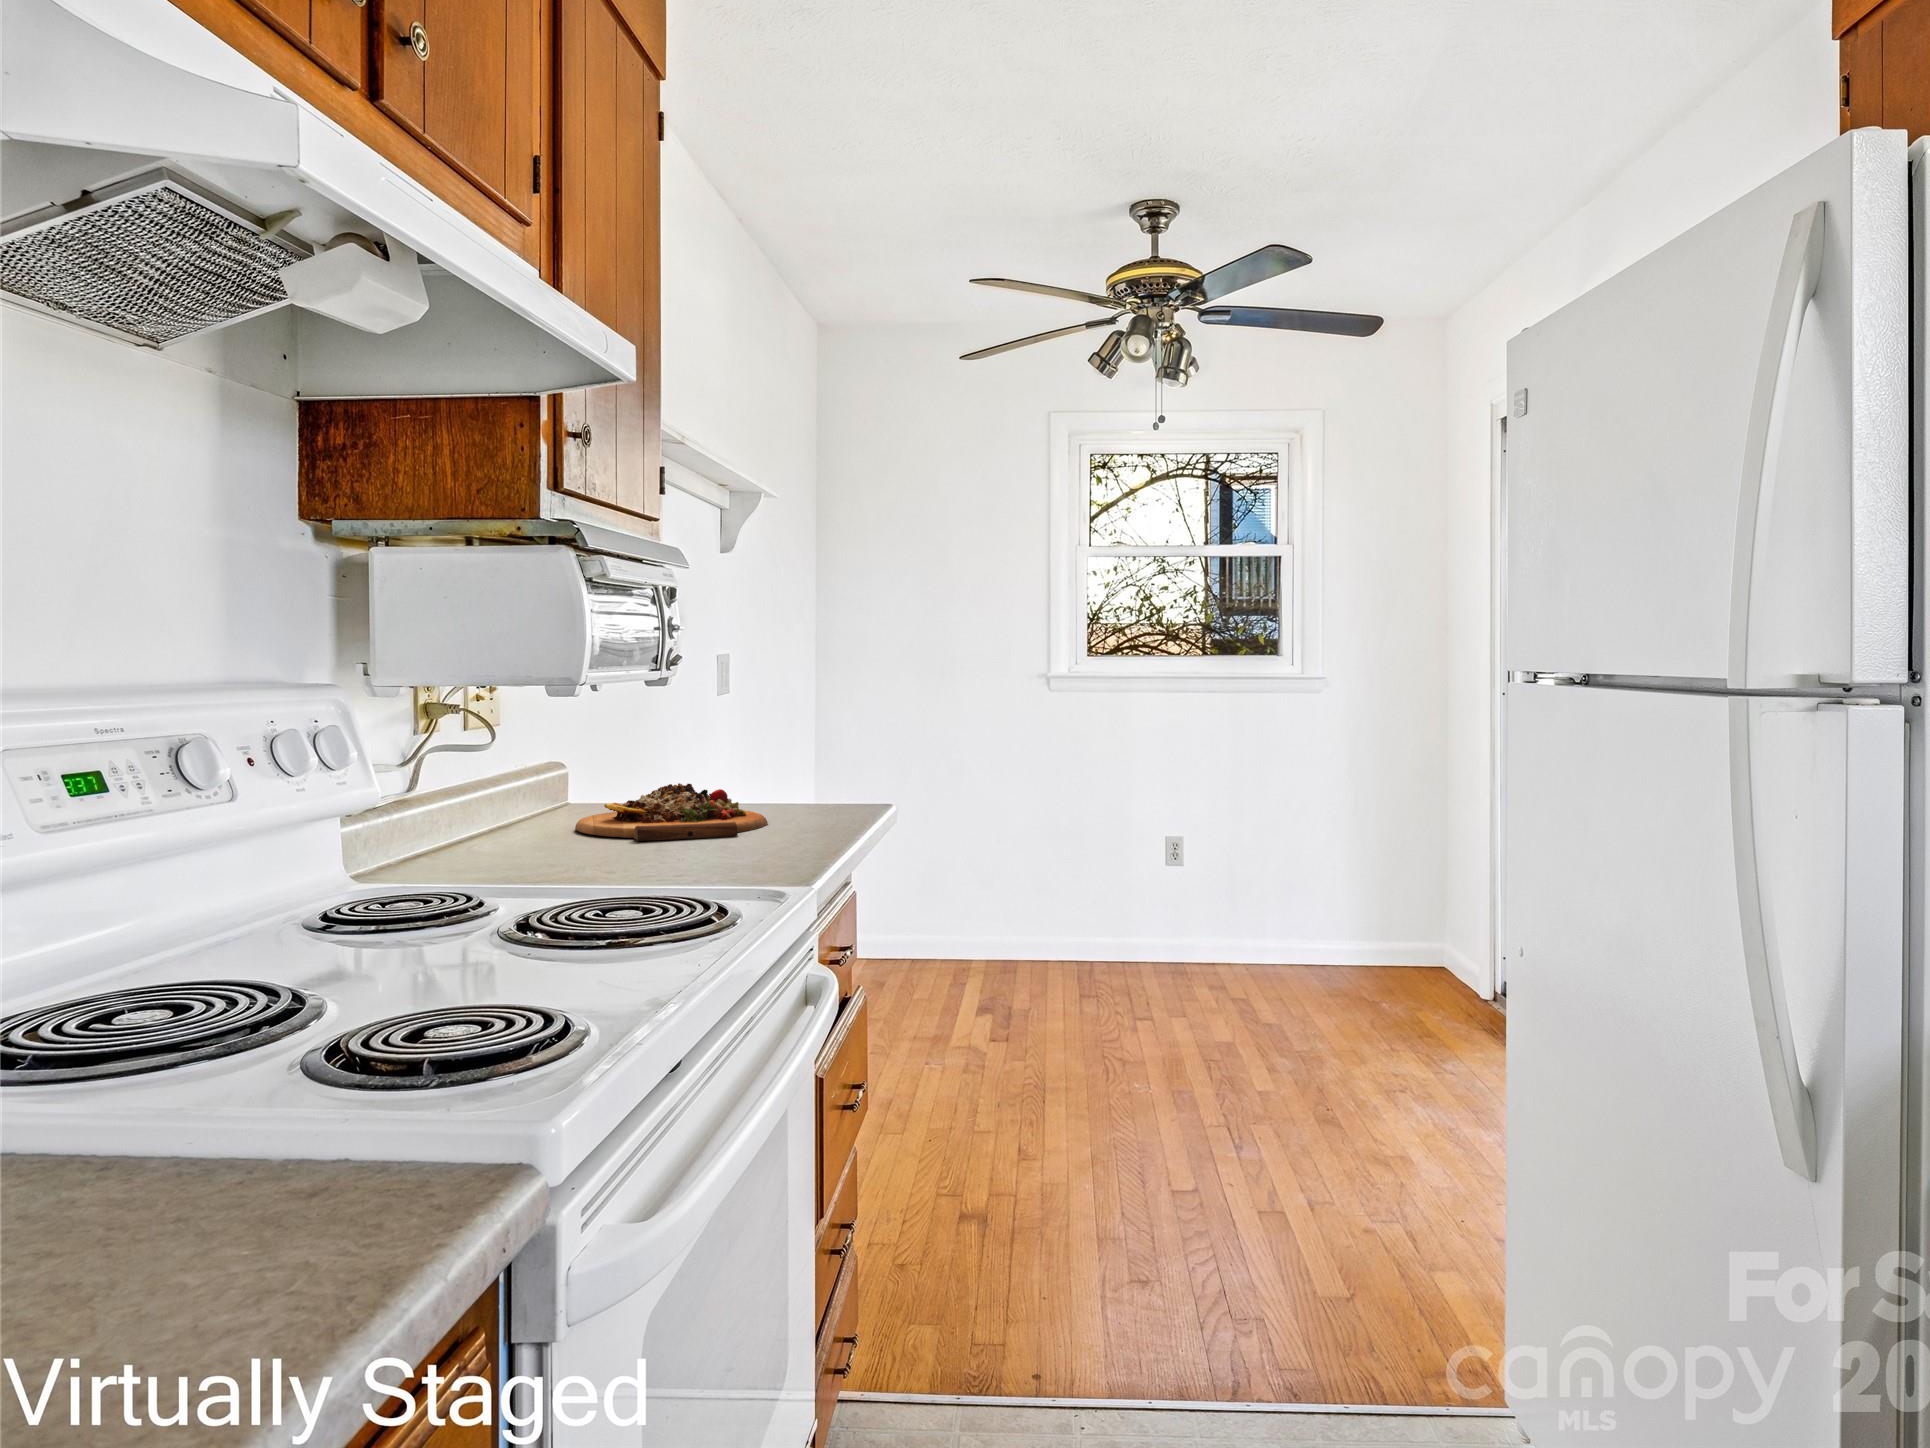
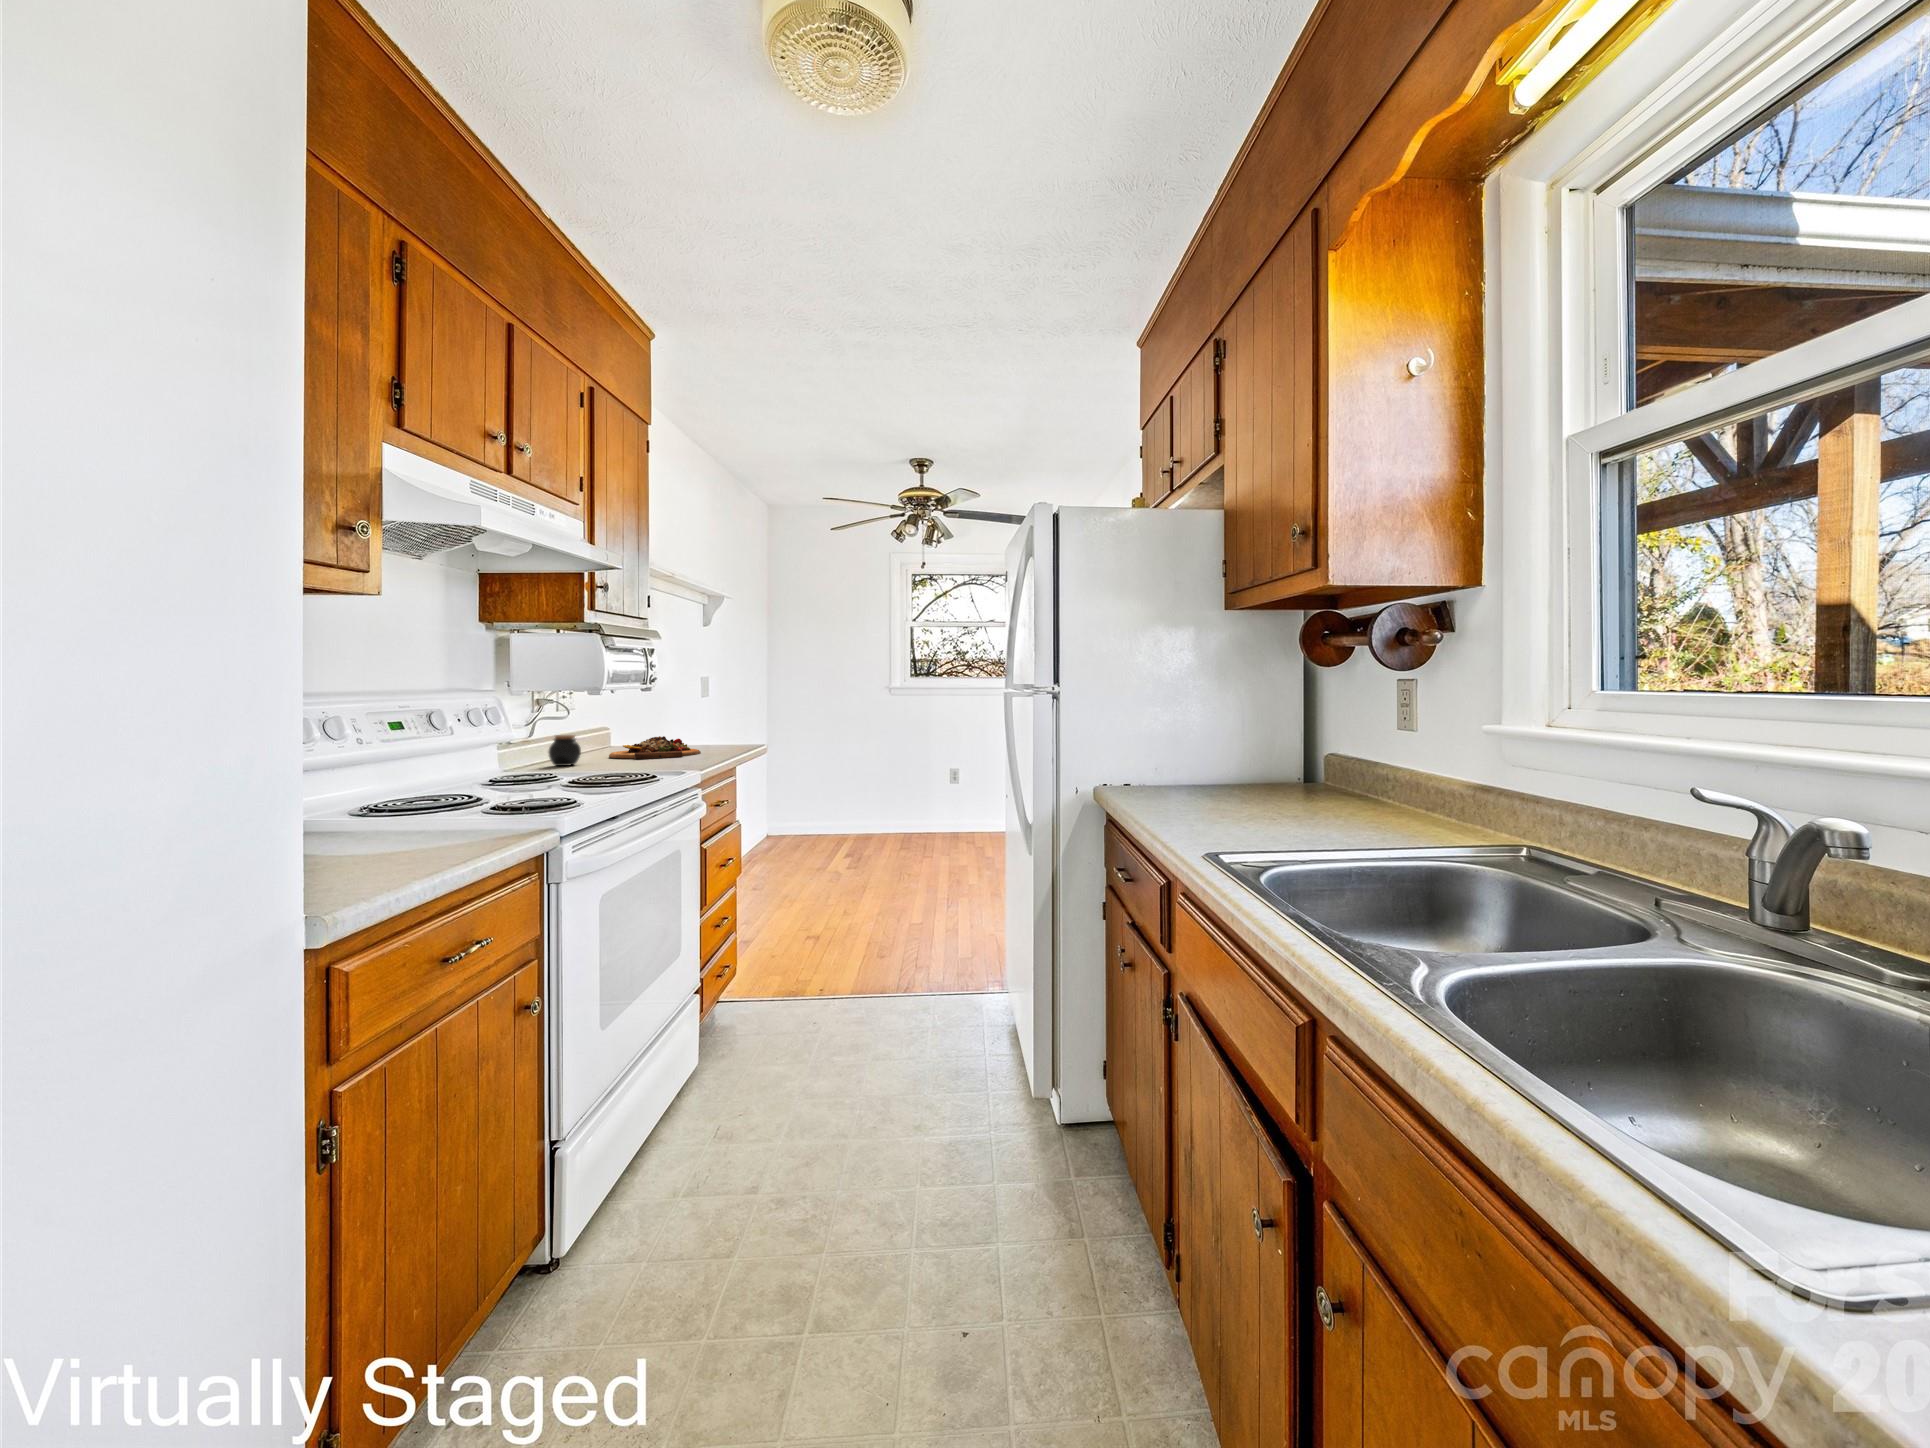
jar: none [453,786,524,861] -> present [549,735,581,766]

